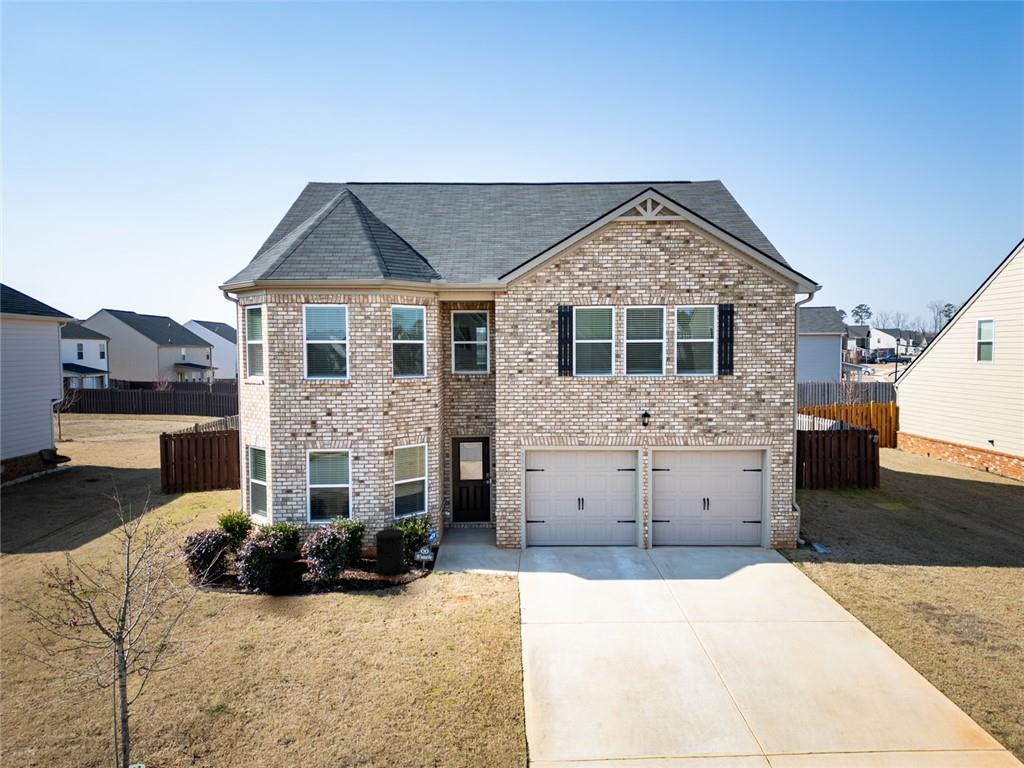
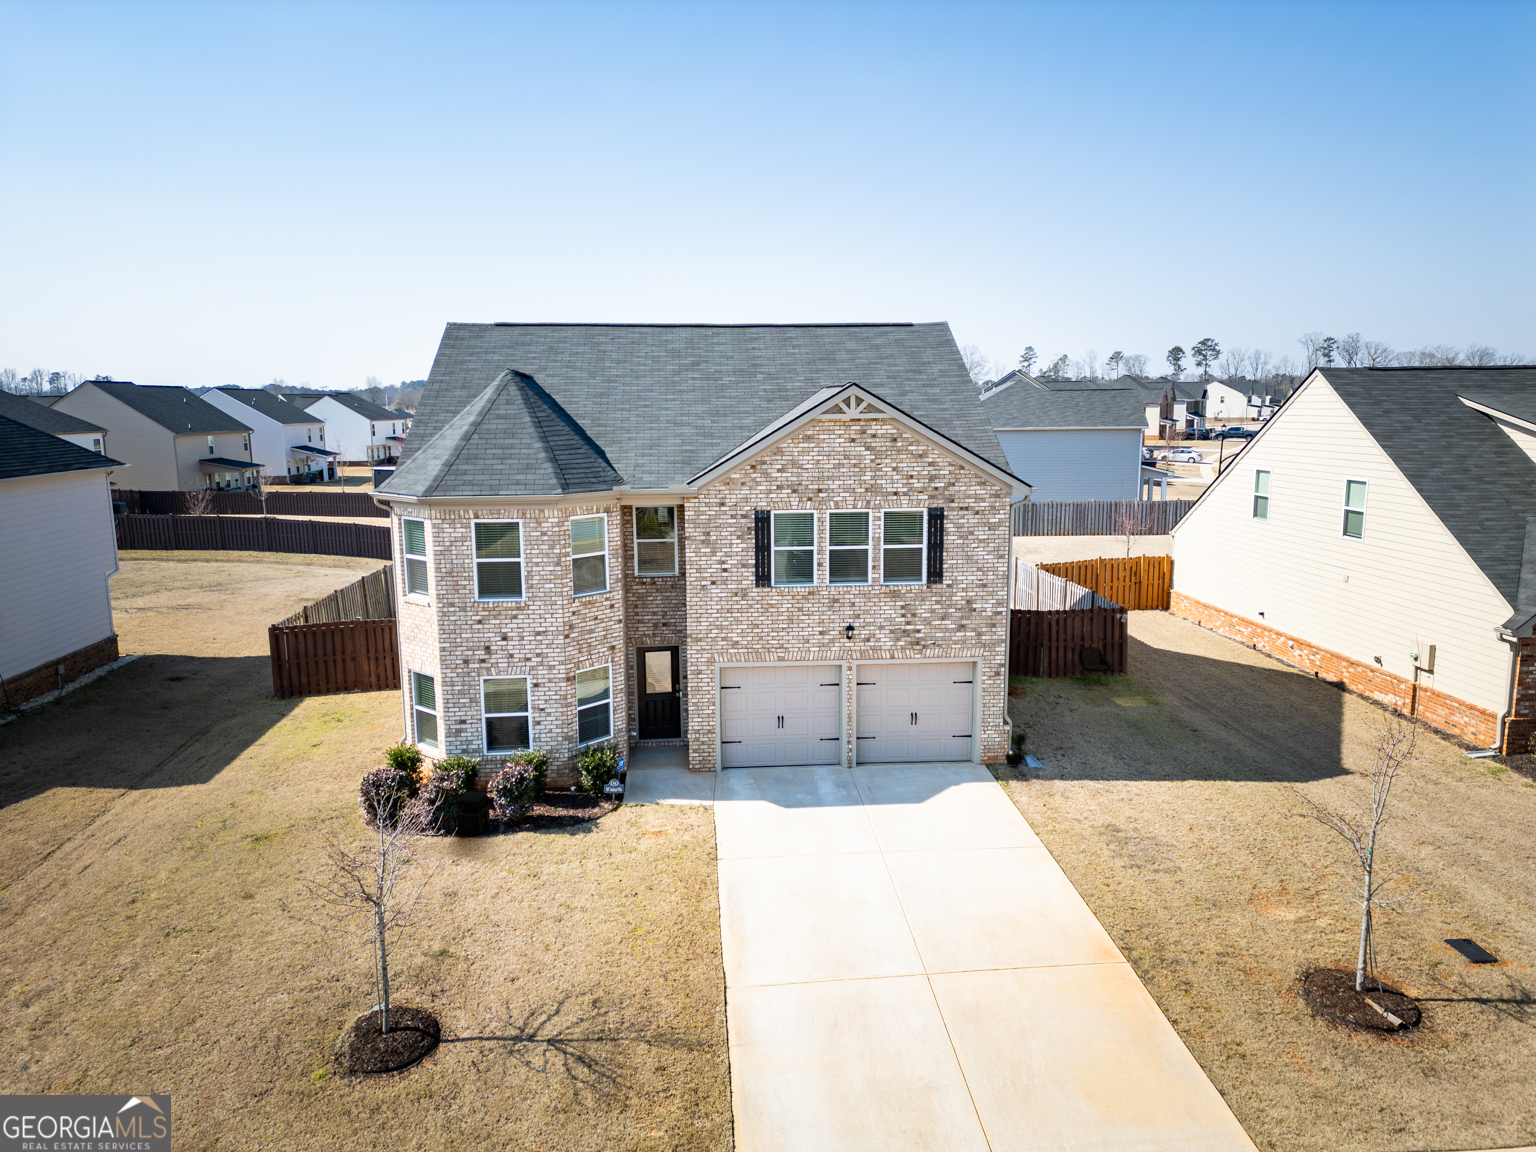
lounge chair: present [38,449,71,475] -> present [1076,647,1111,681]
potted tree: none [796,516,820,552] -> present [1005,733,1027,766]
trash can: present [376,529,404,575] -> none [563,761,594,810]

